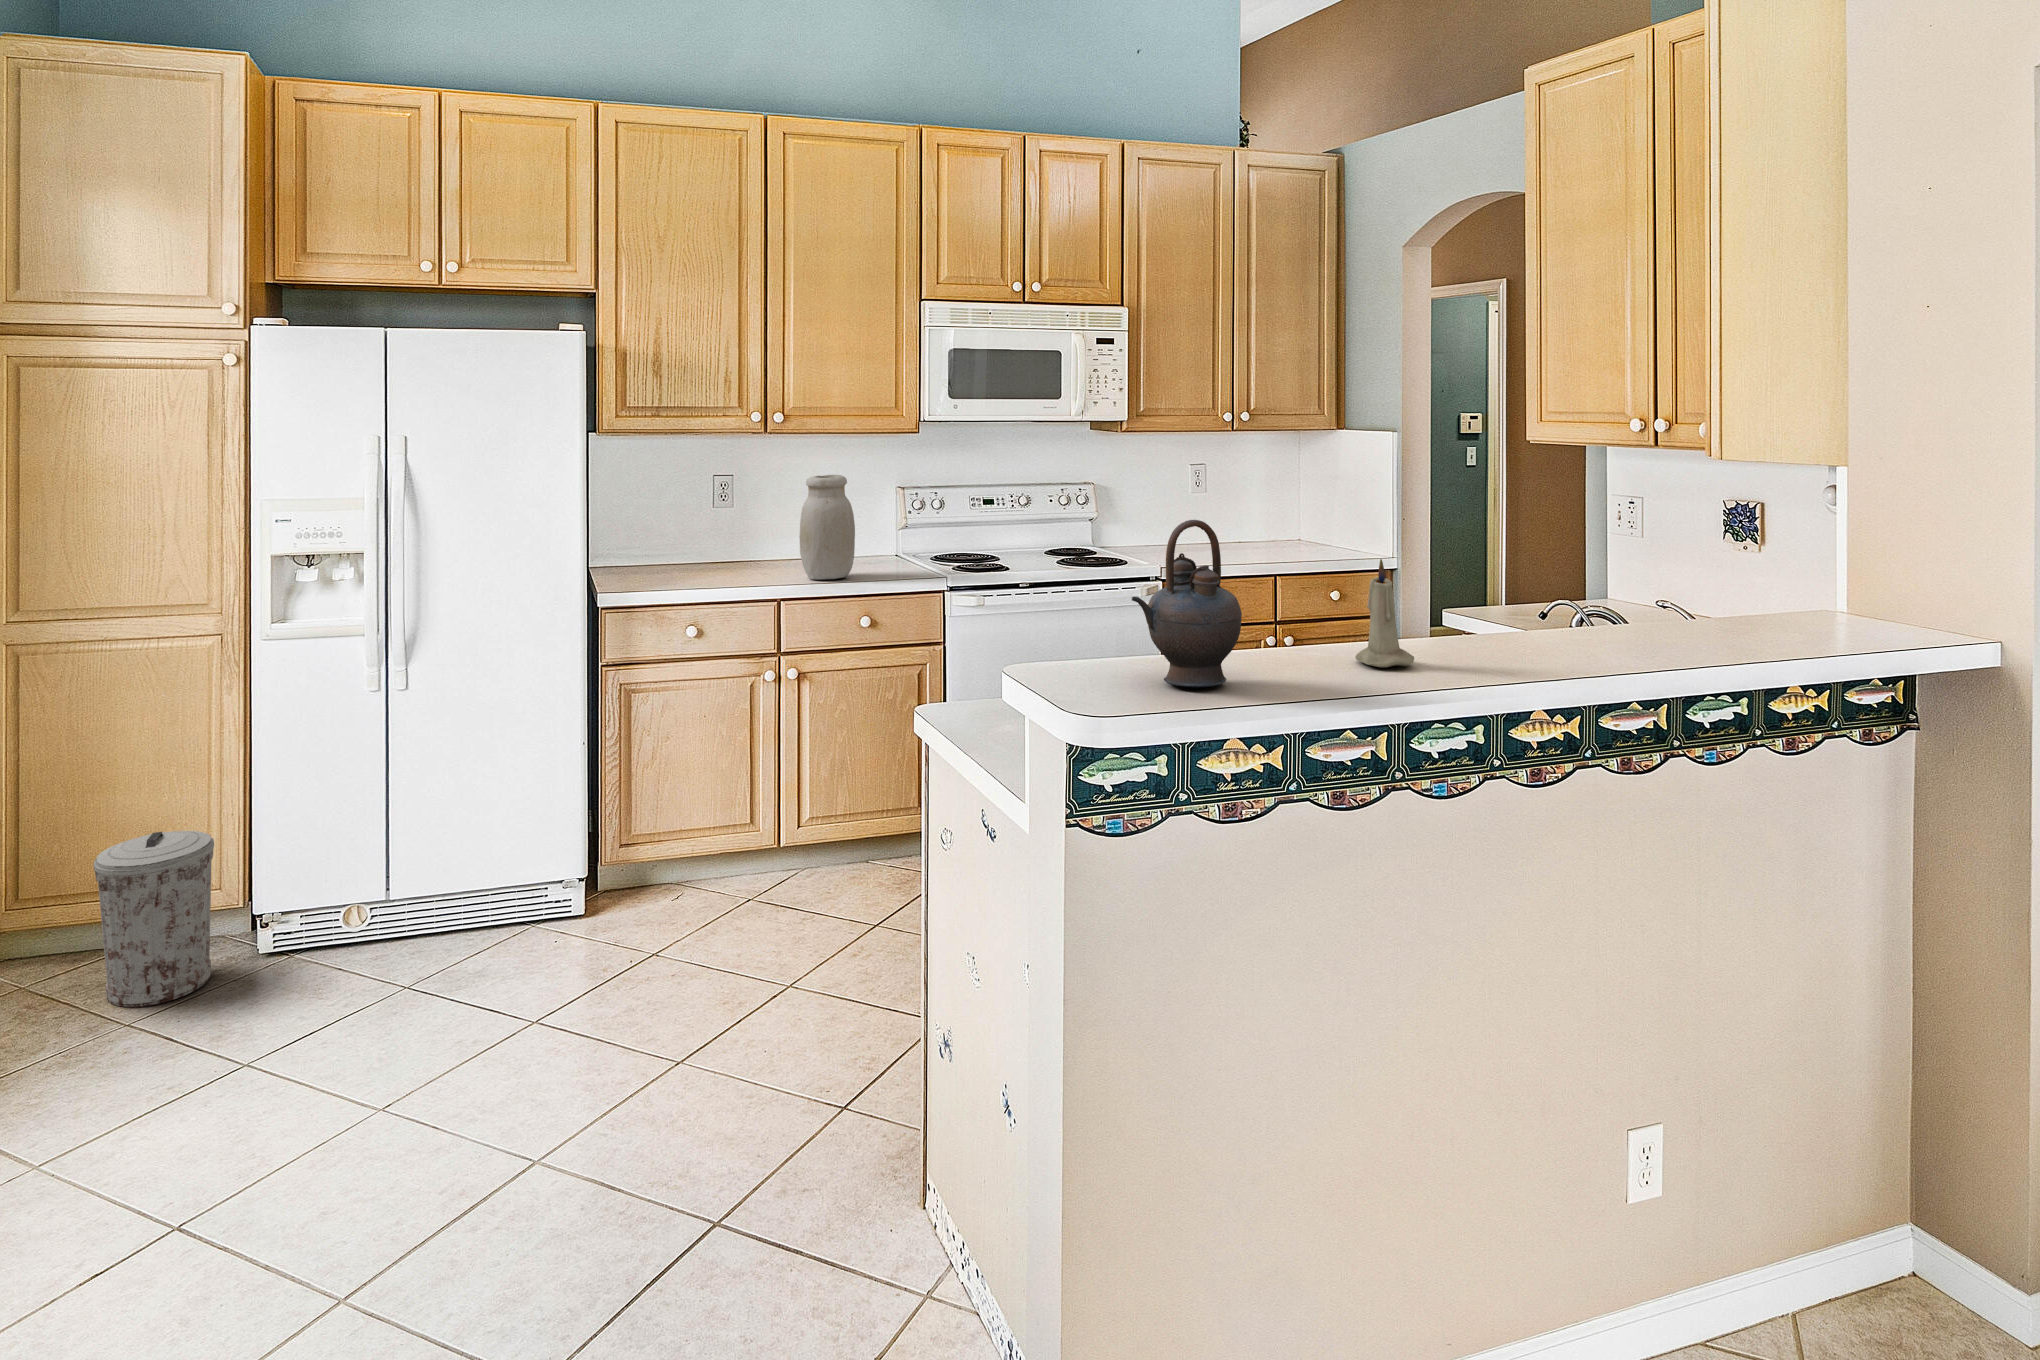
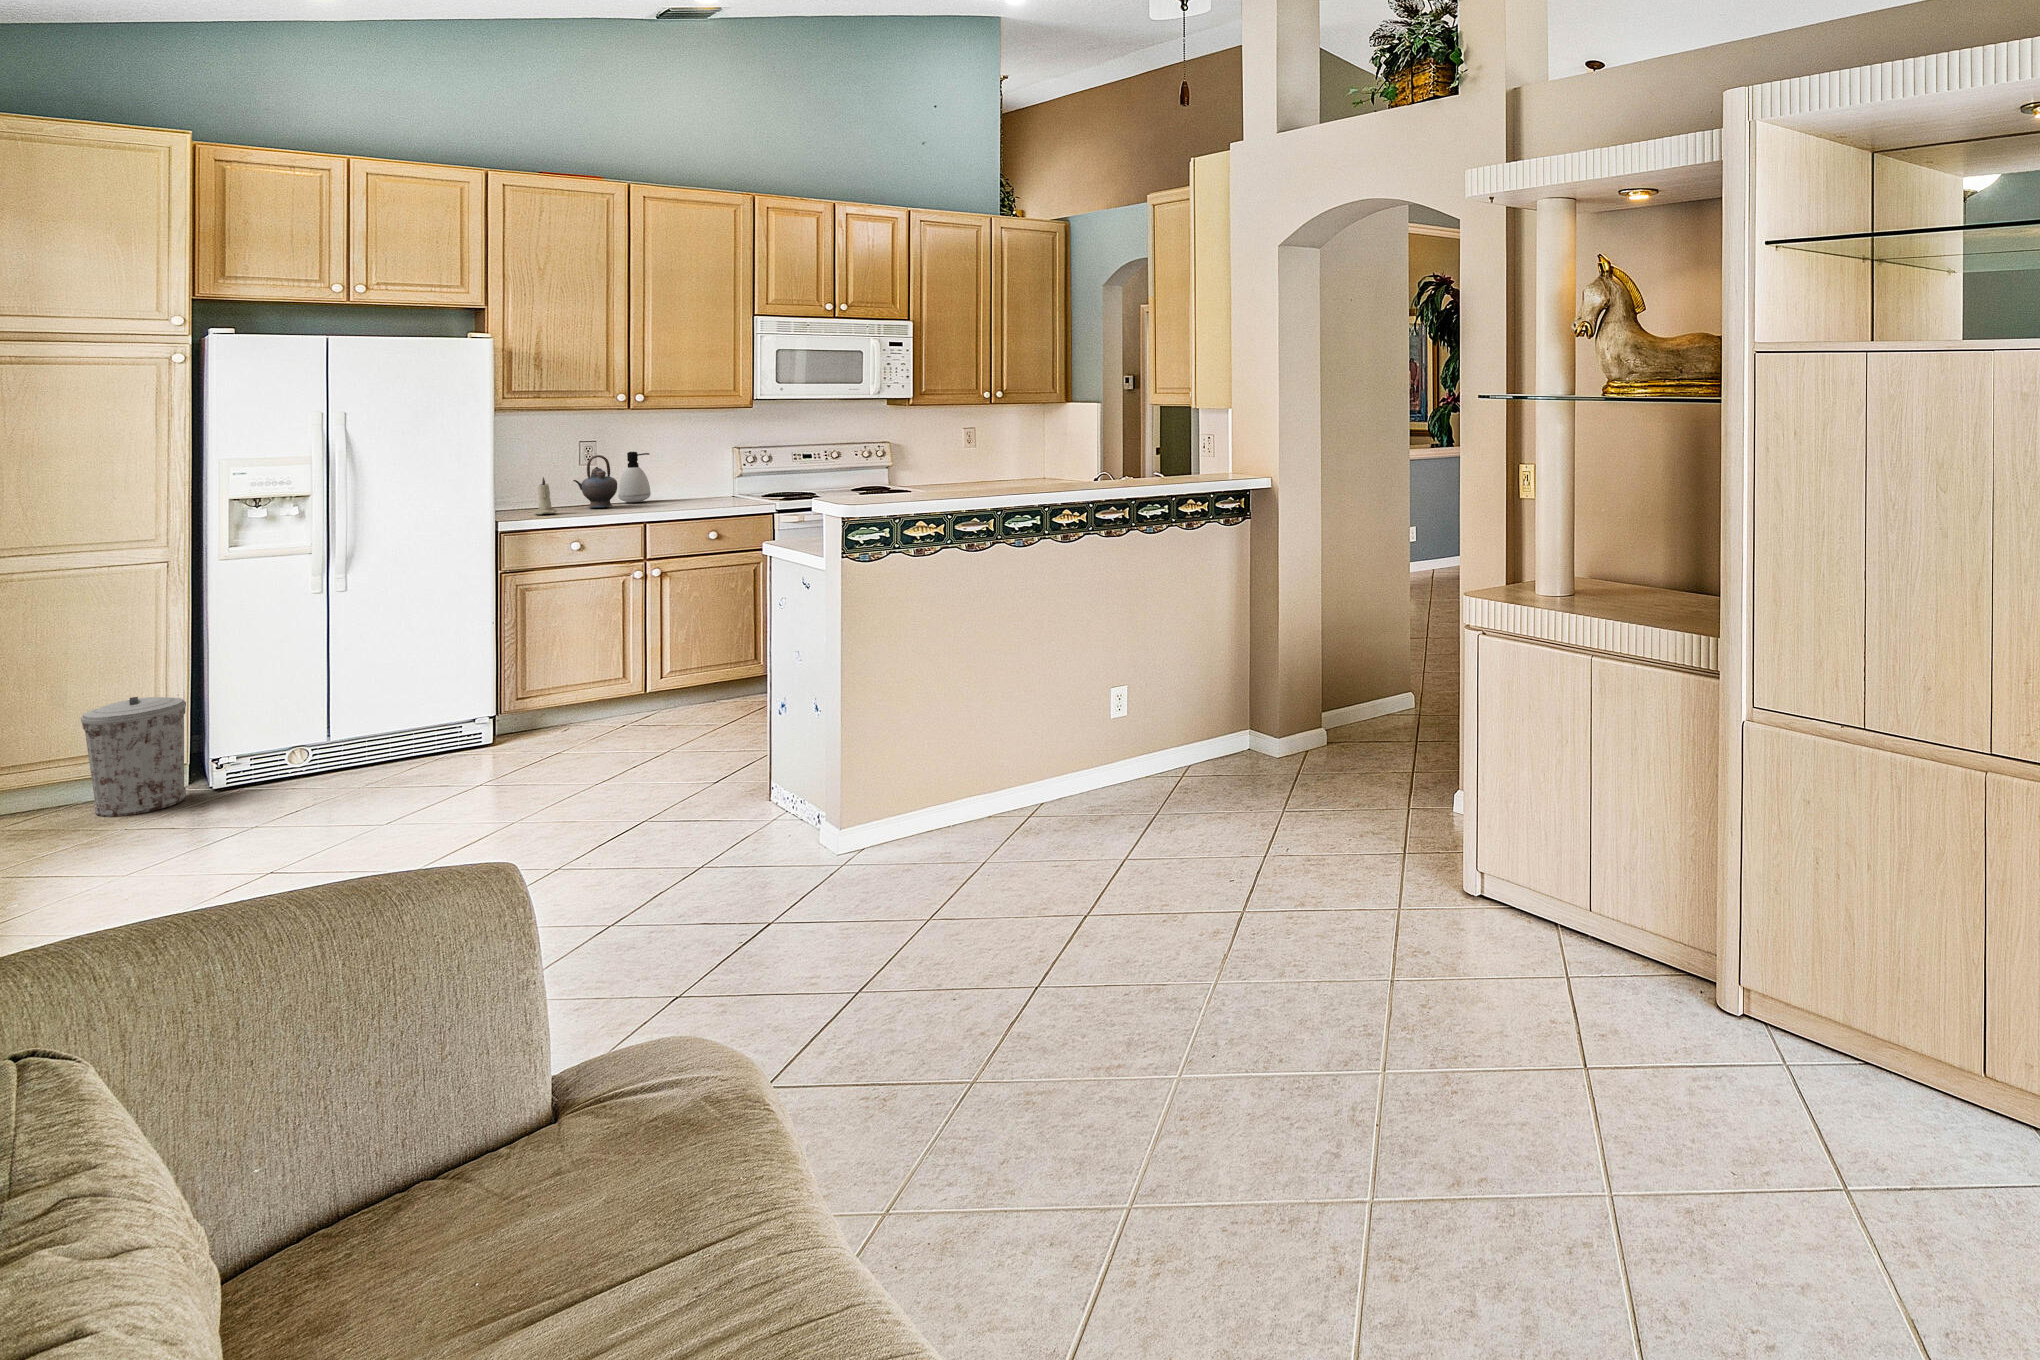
jar: present [799,475,855,580] -> none [660,437,705,508]
soap dispenser: none [753,492,791,563] -> present [618,452,651,502]
teapot: present [1132,520,1242,687] -> present [573,455,617,508]
candle: present [1355,559,1414,667] -> present [534,477,557,514]

